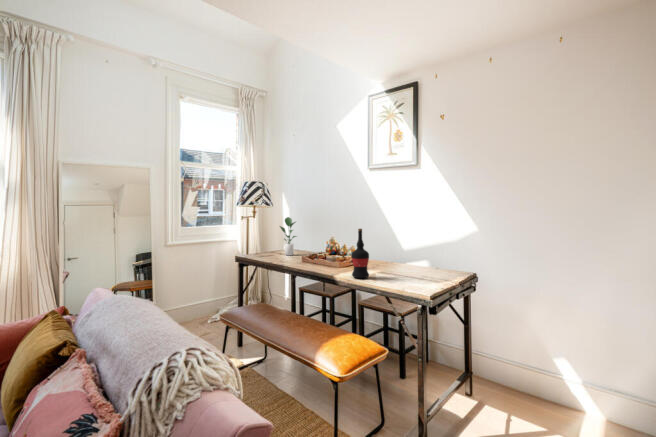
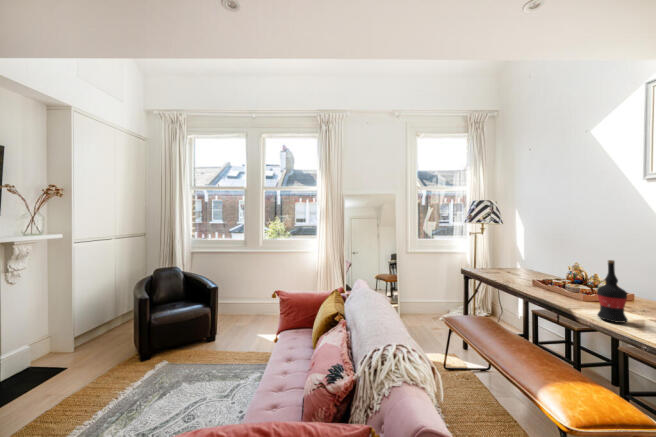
potted plant: present [280,217,296,255] -> none [506,236,530,277]

